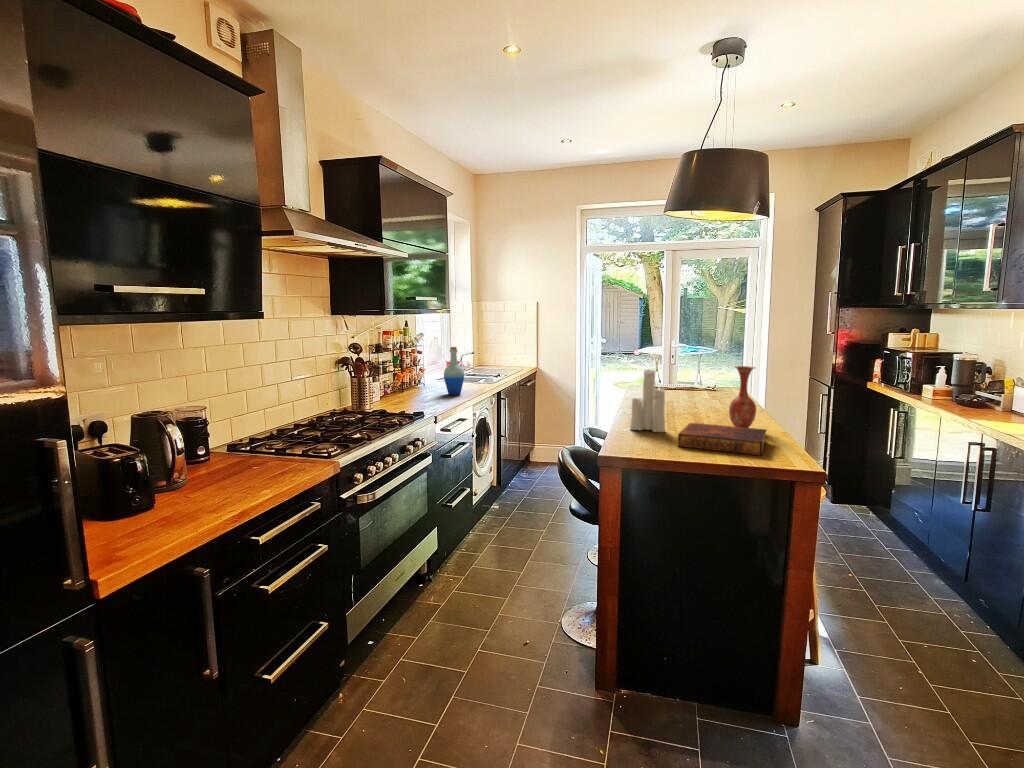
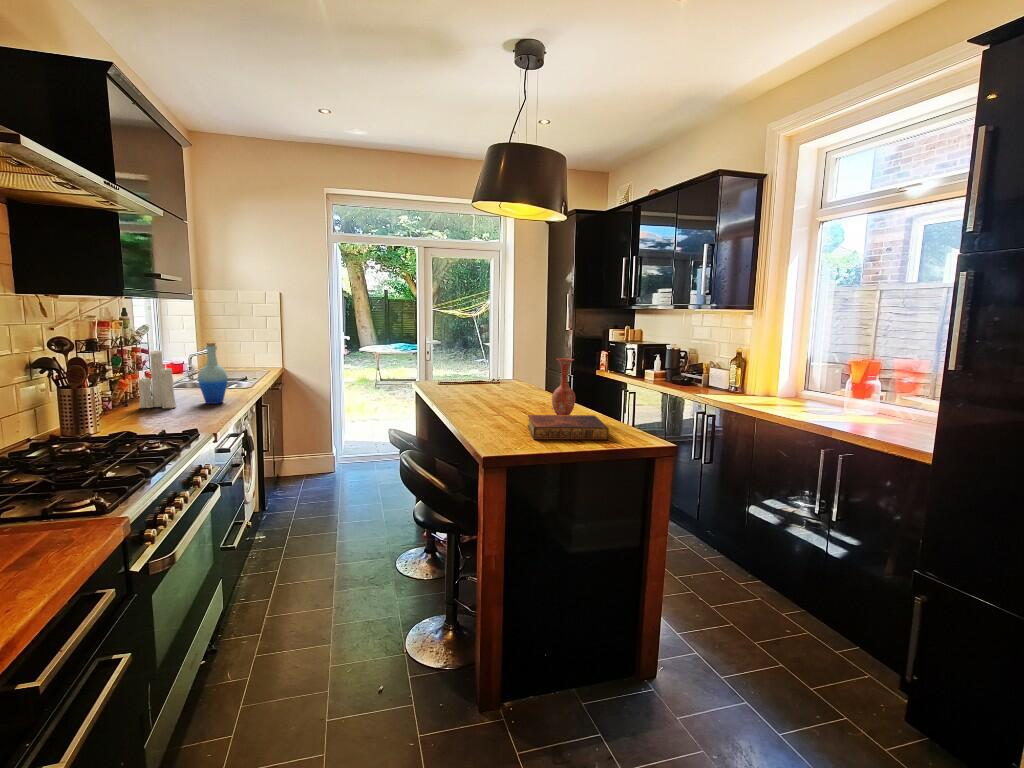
candle: present [630,366,665,432] -> present [139,346,176,408]

